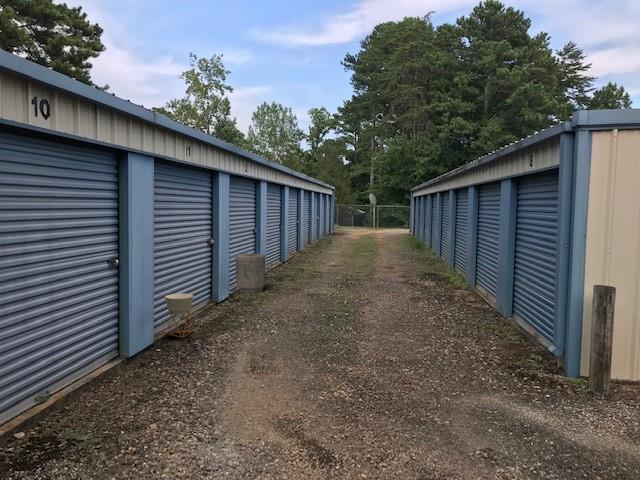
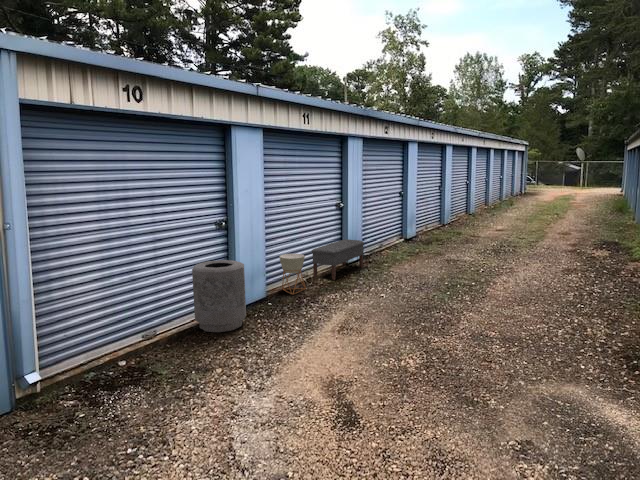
trash can: present [236,254,265,292] -> present [192,260,246,332]
bench: none [190,278,237,320] -> present [312,239,364,280]

